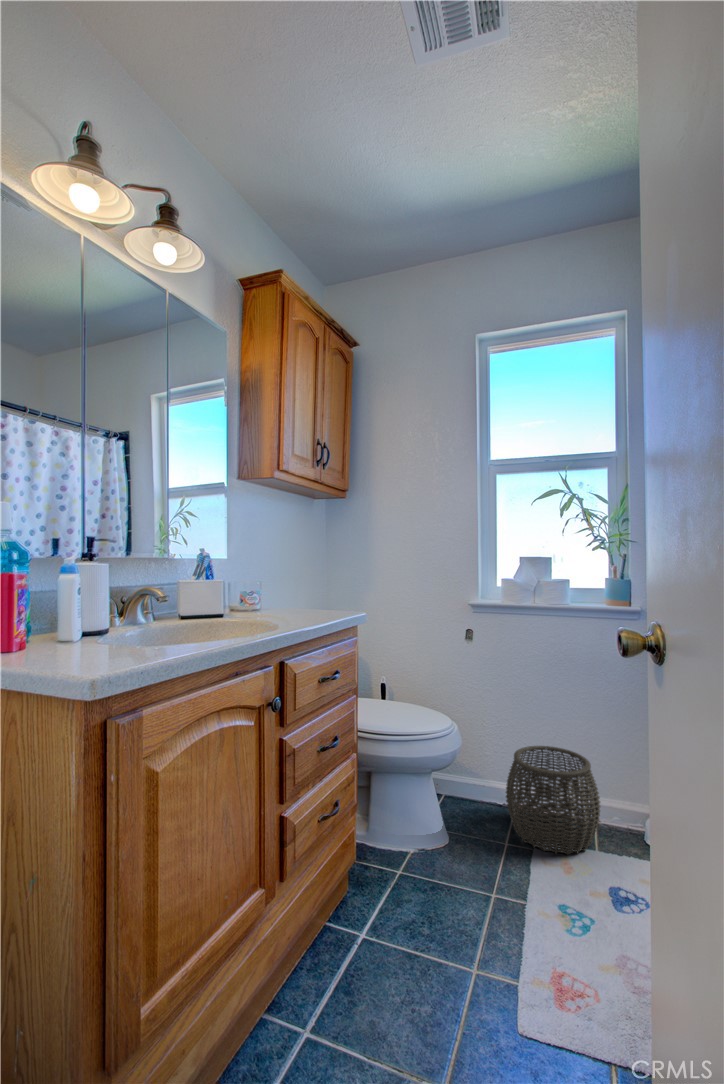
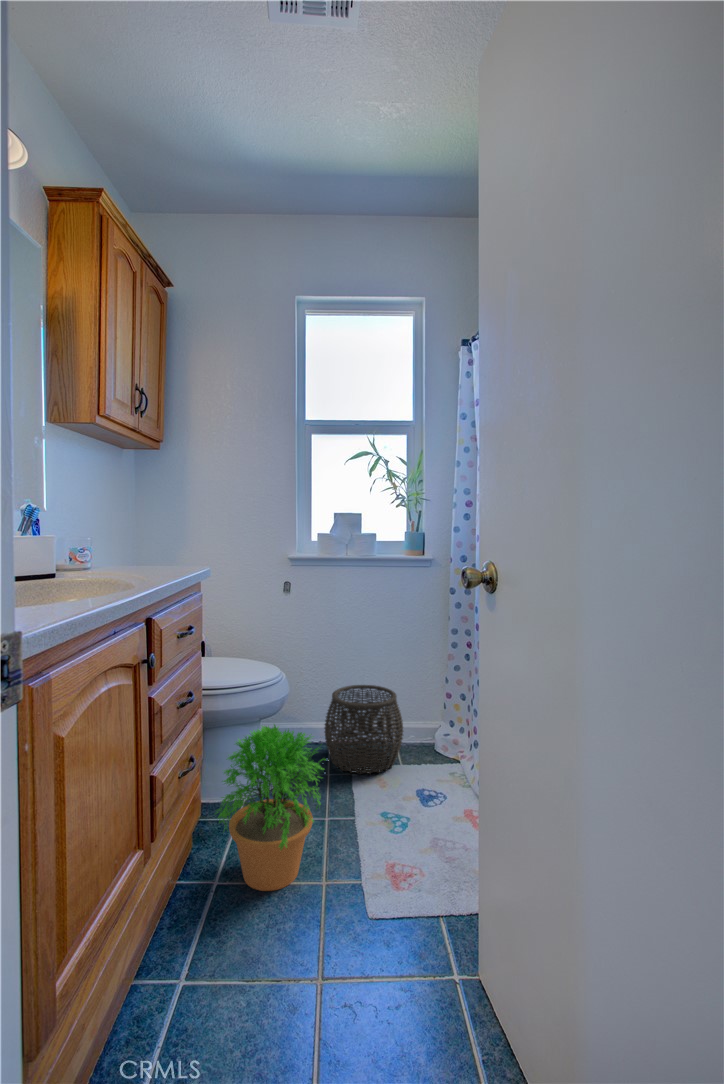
potted plant: none [357,778,485,964] -> present [217,725,323,891]

